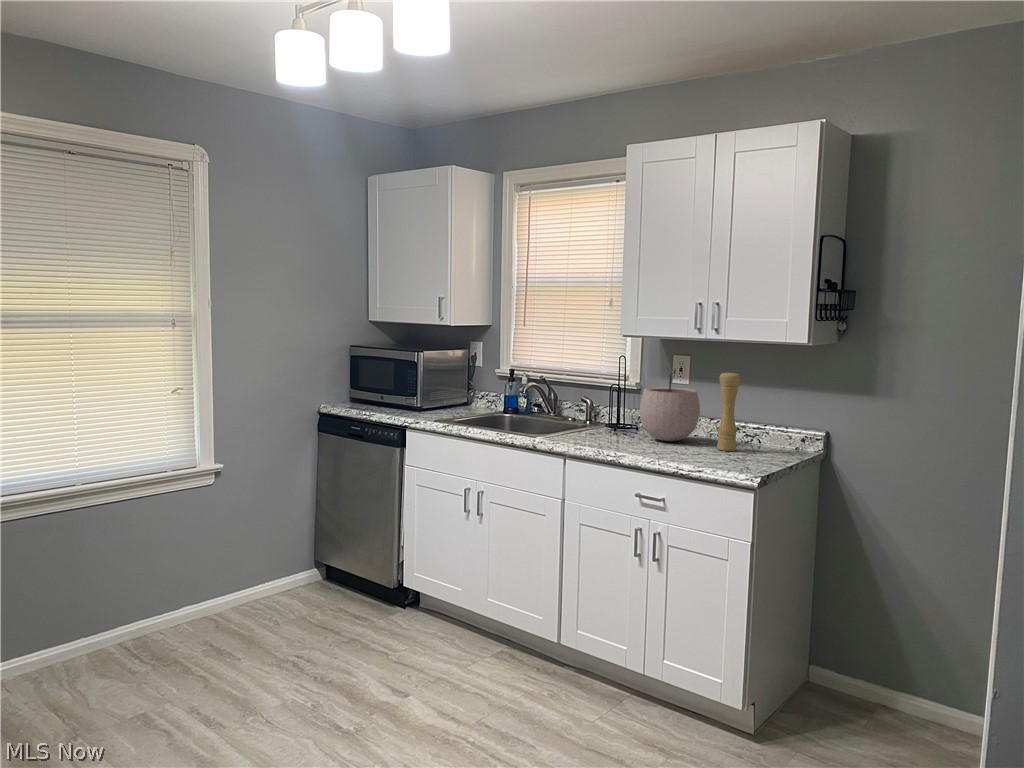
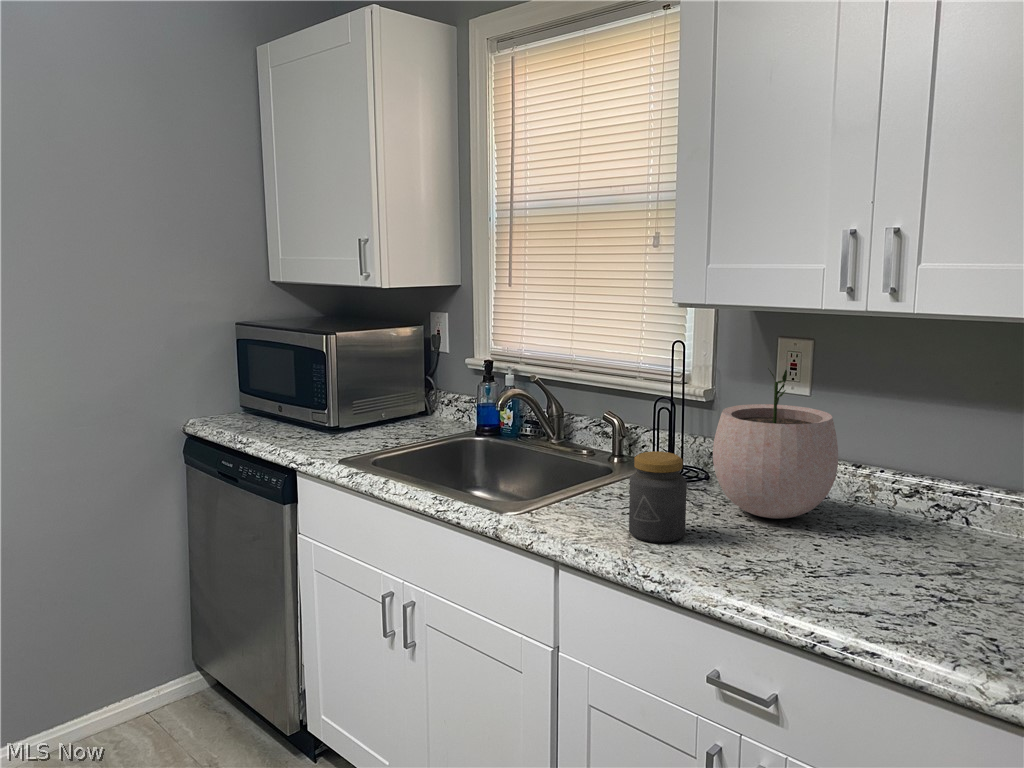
pepper mill: present [717,372,740,451] -> none [882,382,940,555]
jar: none [599,405,627,447] -> present [629,451,687,543]

